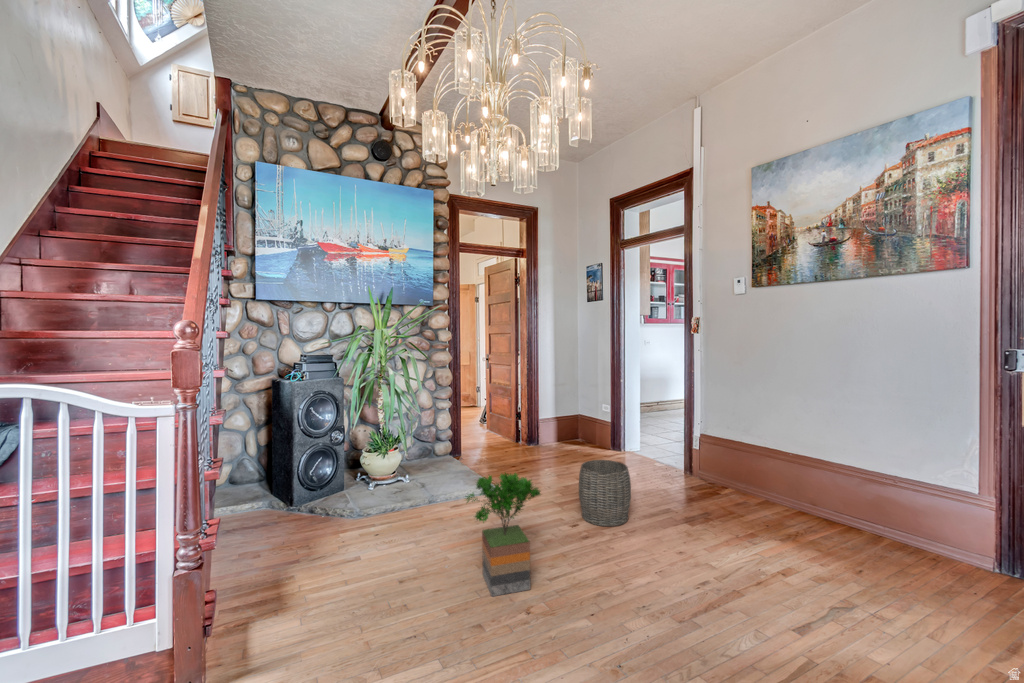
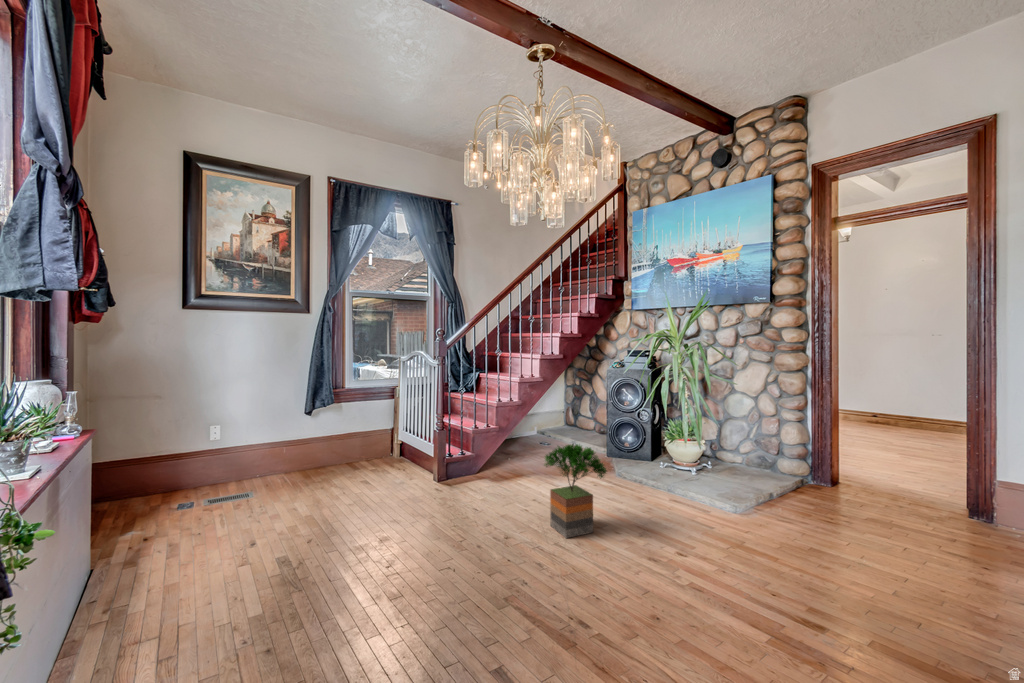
woven basket: present [579,460,631,527] -> none [715,497,792,592]

